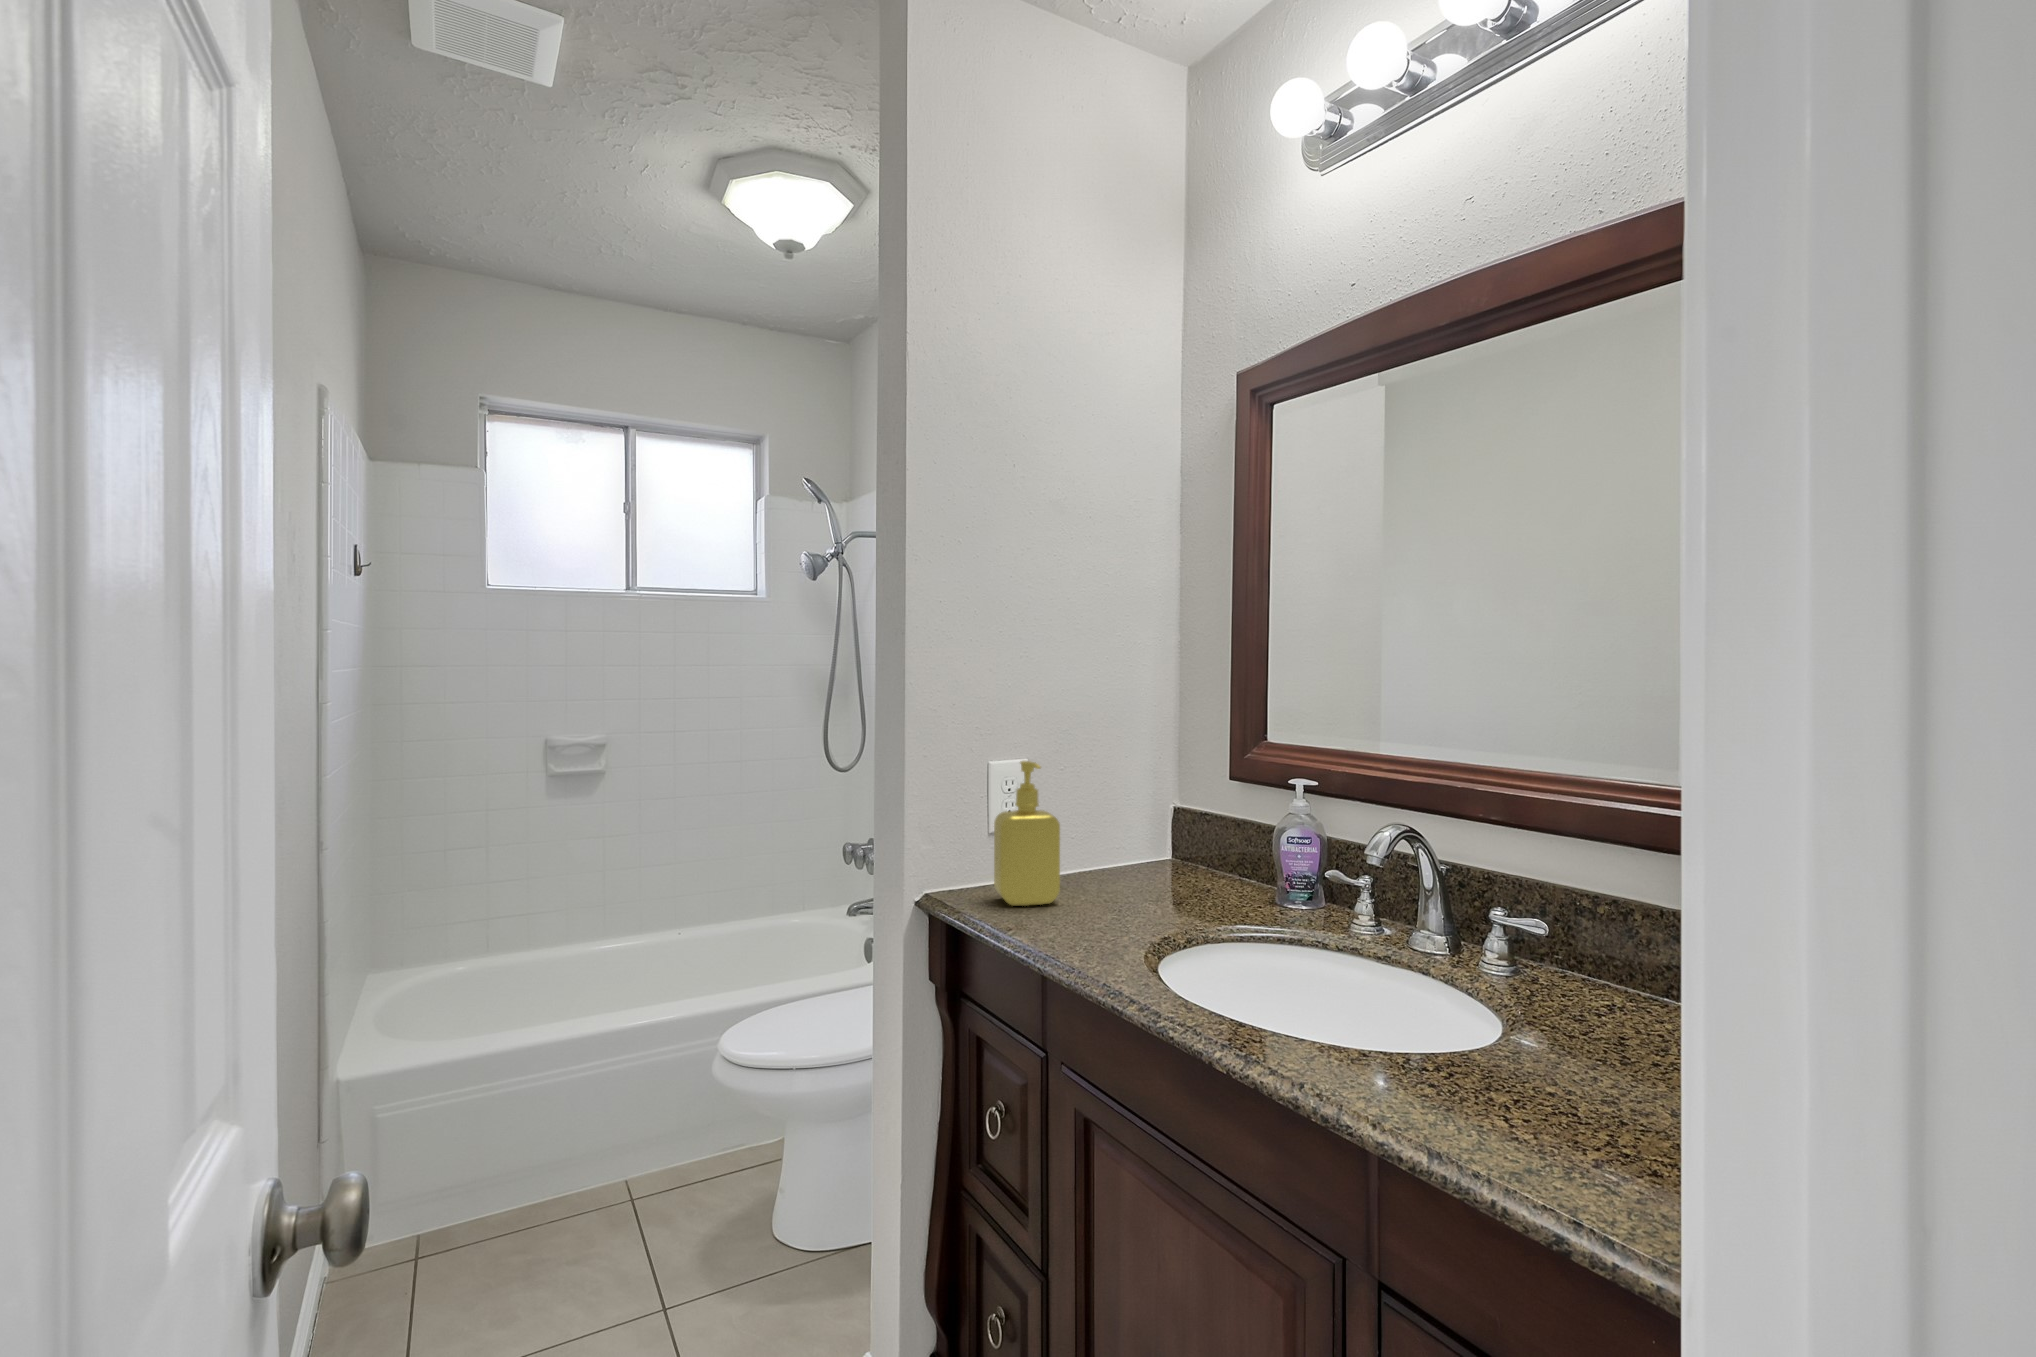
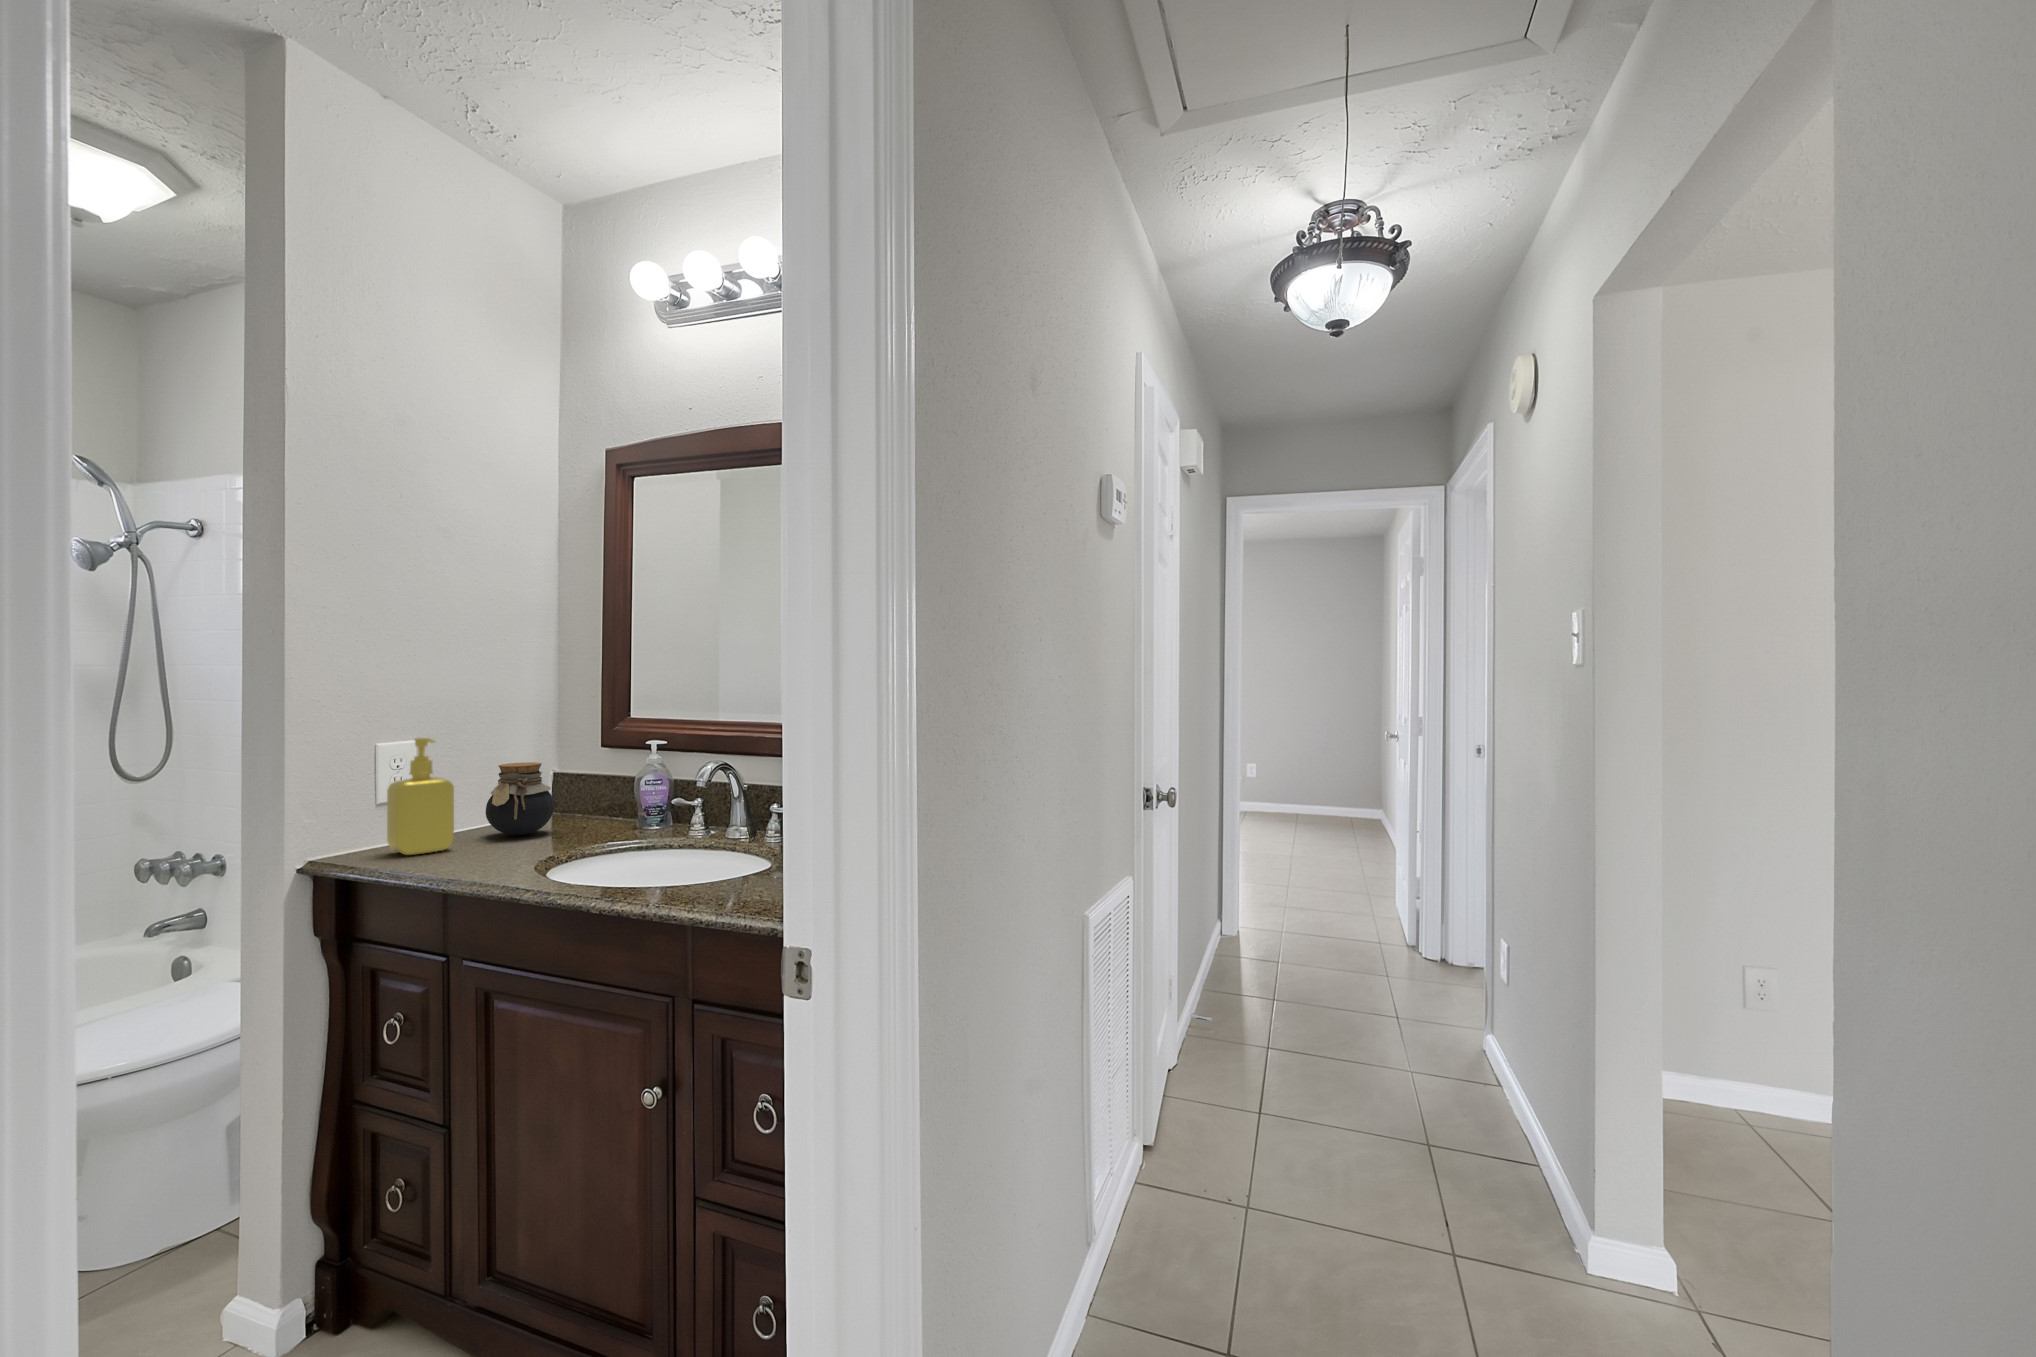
jar: none [1096,795,1172,891] -> present [486,762,554,836]

